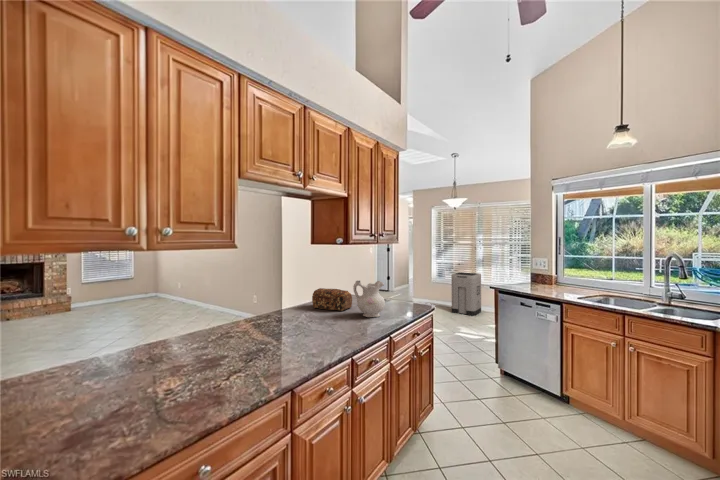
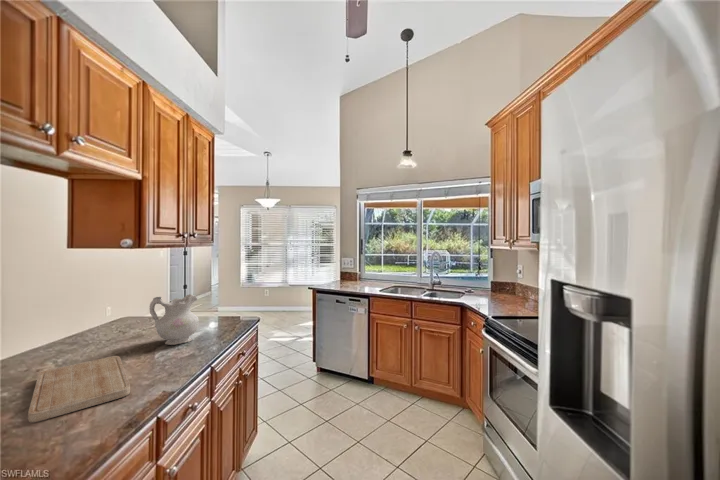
trash can: present [451,272,481,316] -> none [262,274,291,317]
bread loaf: present [312,288,352,311] -> none [69,311,145,346]
cutting board: none [293,317,339,343] -> present [28,356,130,422]

